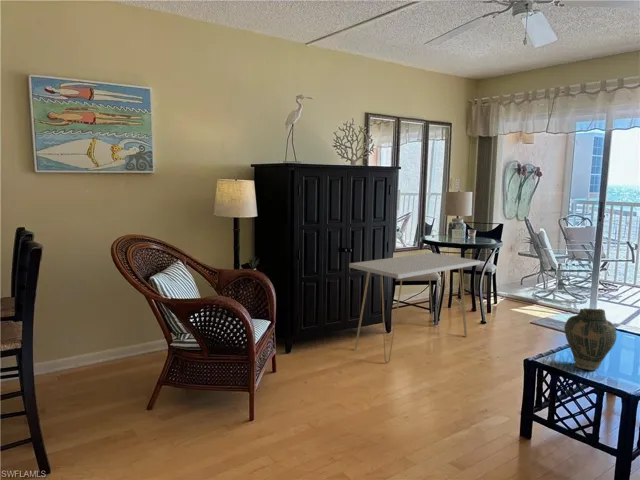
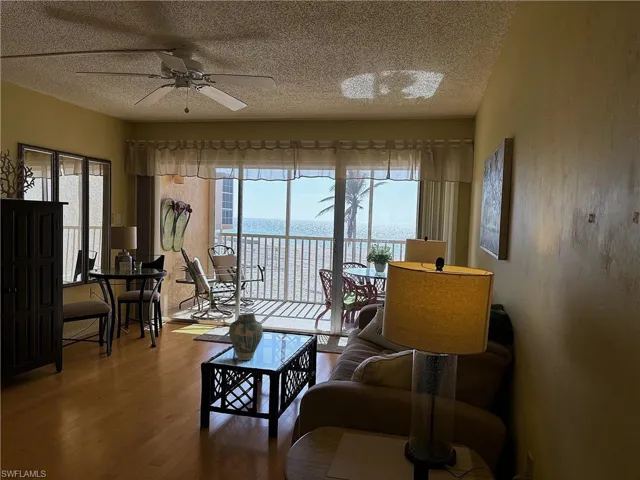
console table: present [349,253,480,363] -> none [11,286,150,402]

